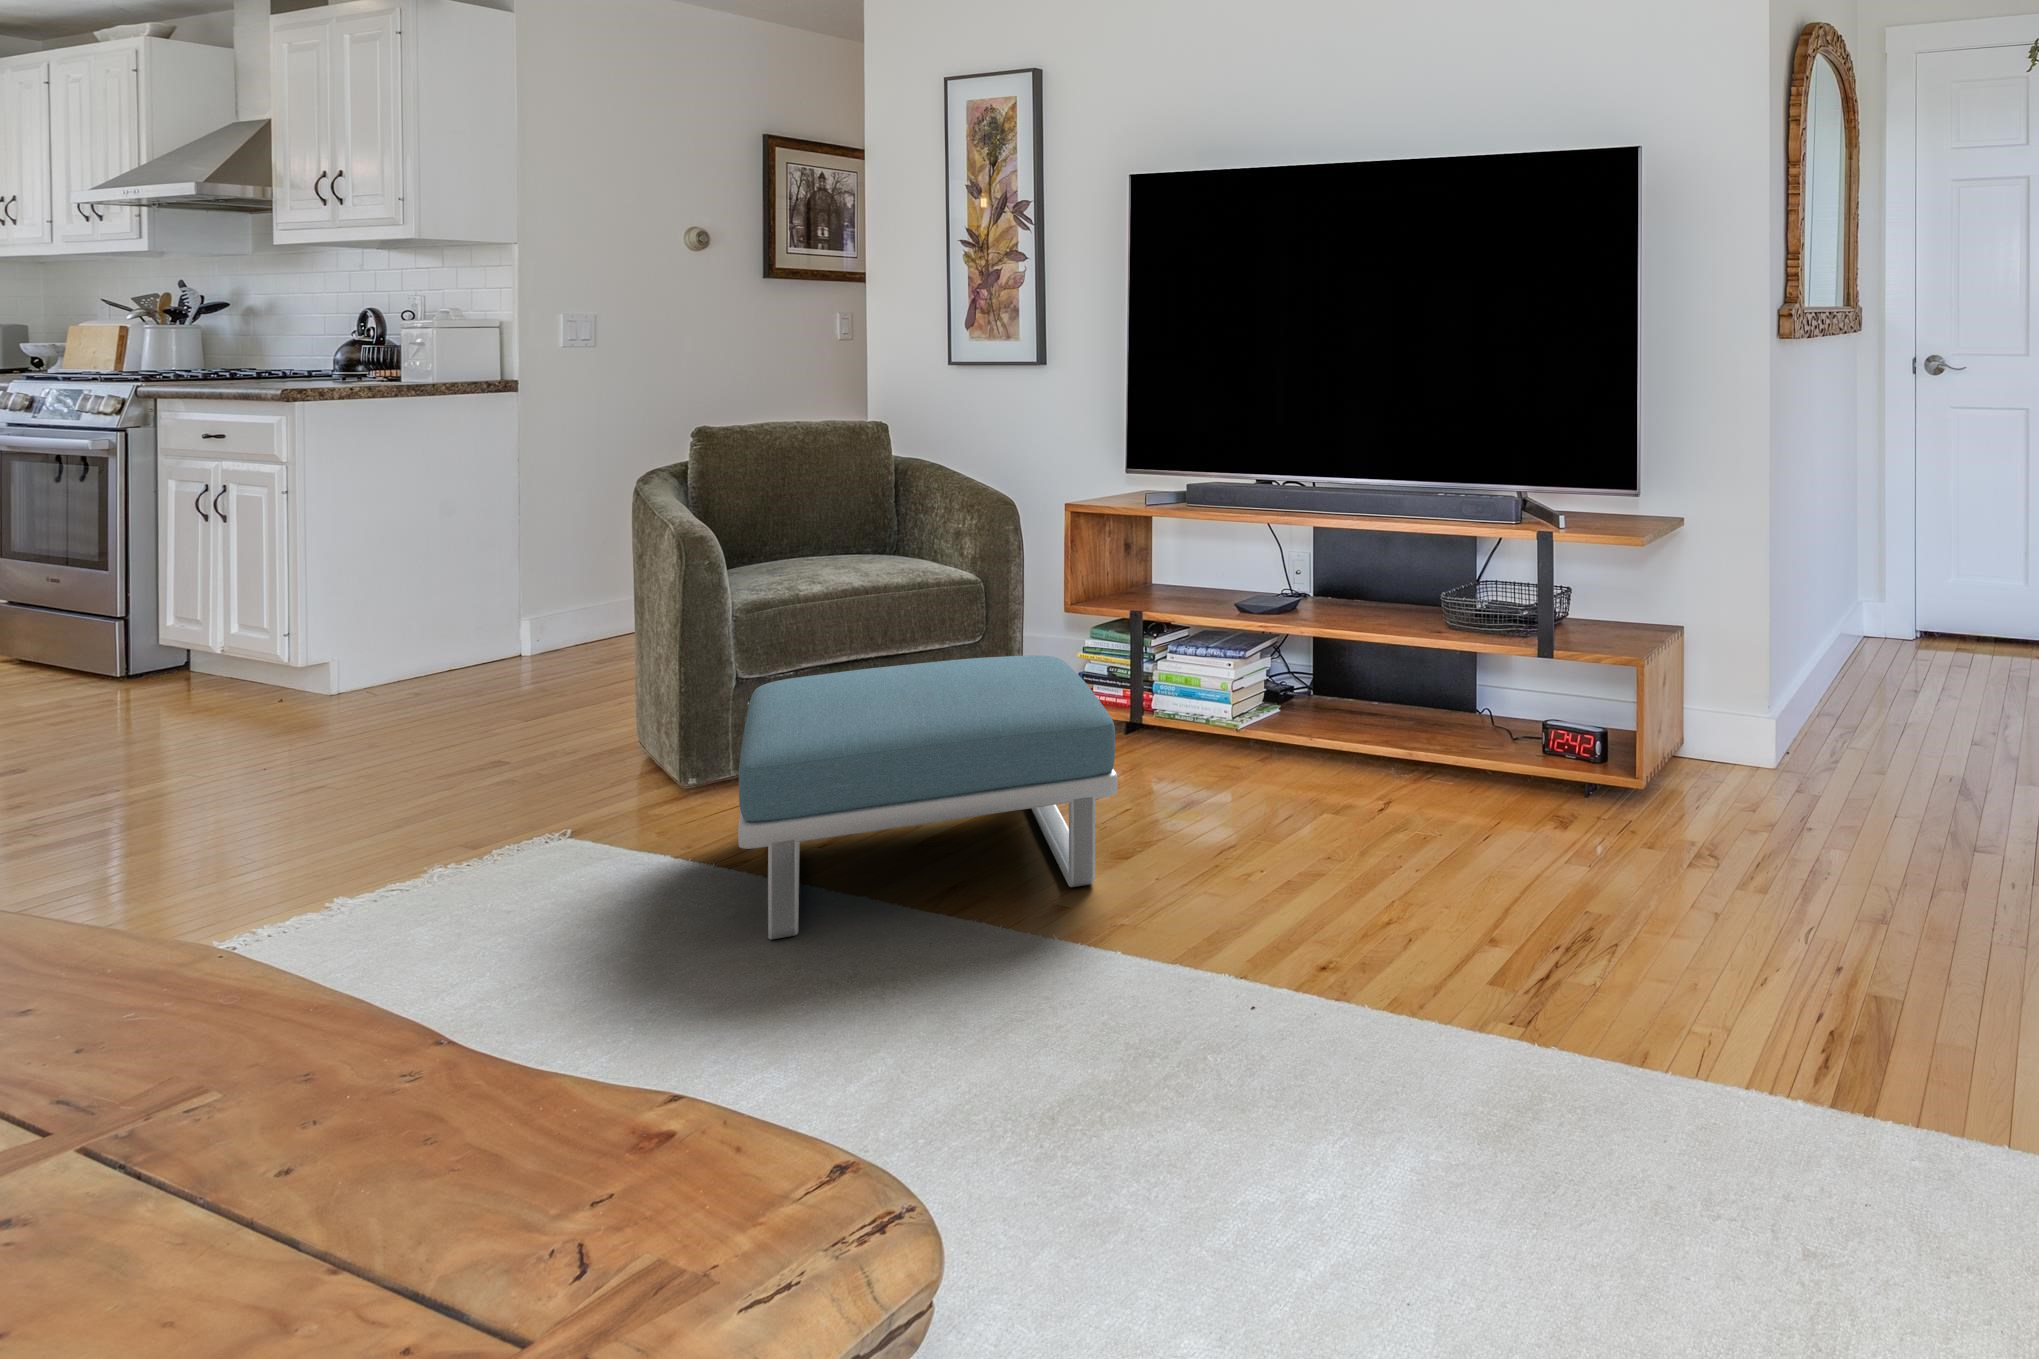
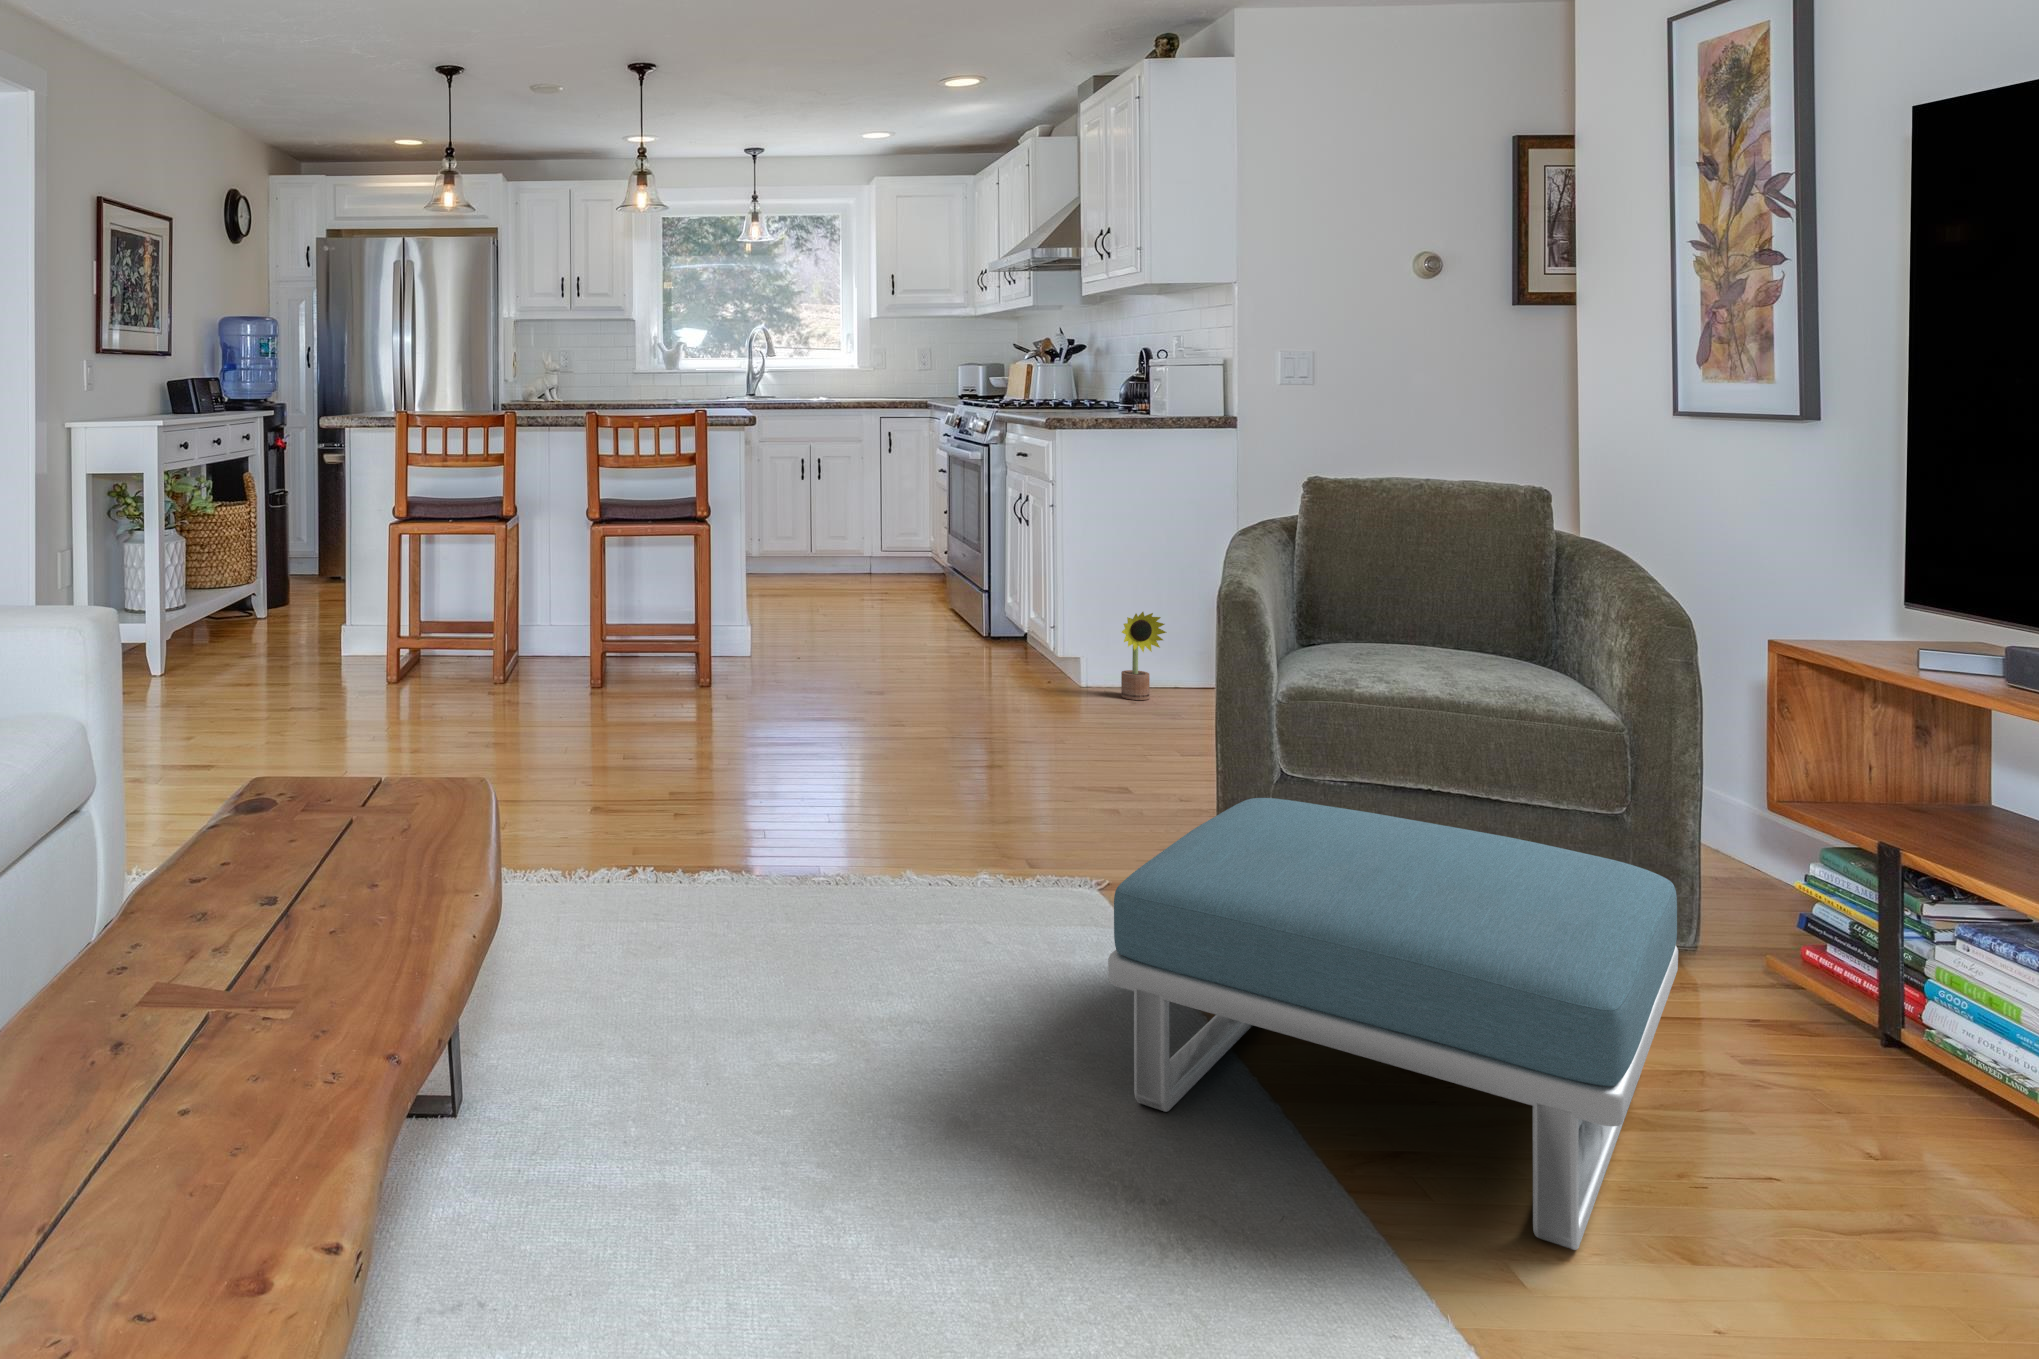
decorative plant: none [387,580,449,678] -> present [1121,612,1166,700]

